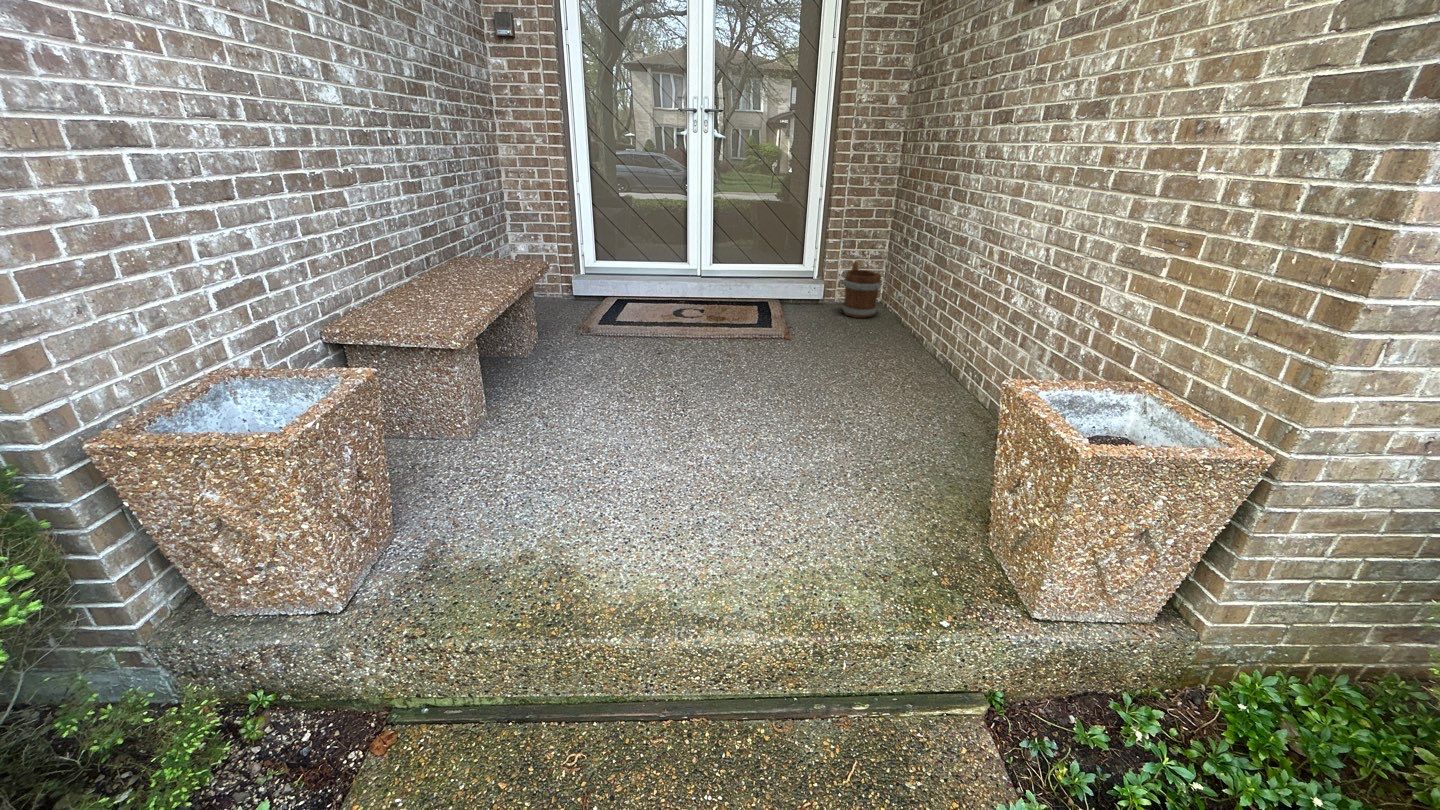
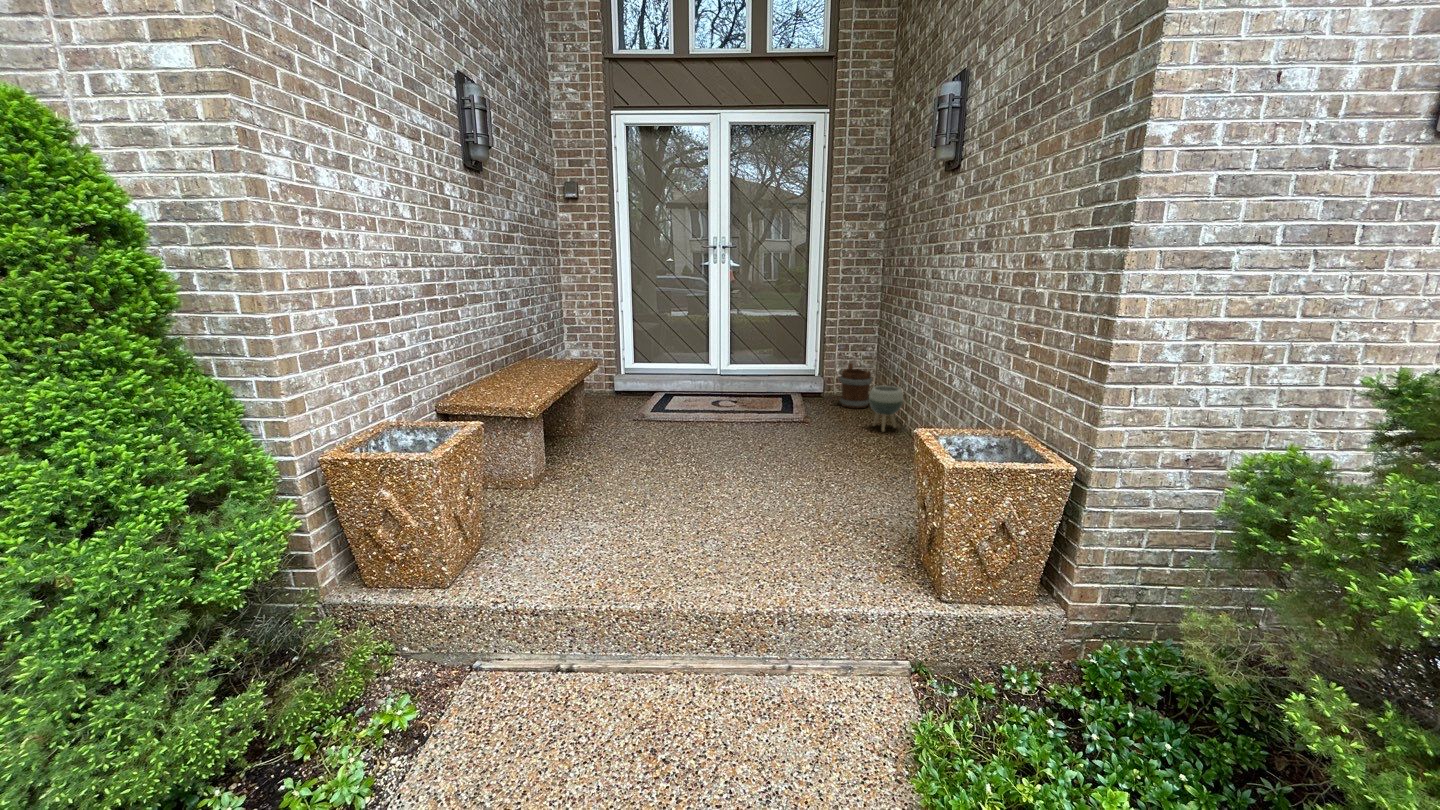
planter: none [885,294,927,351] -> present [869,386,903,432]

